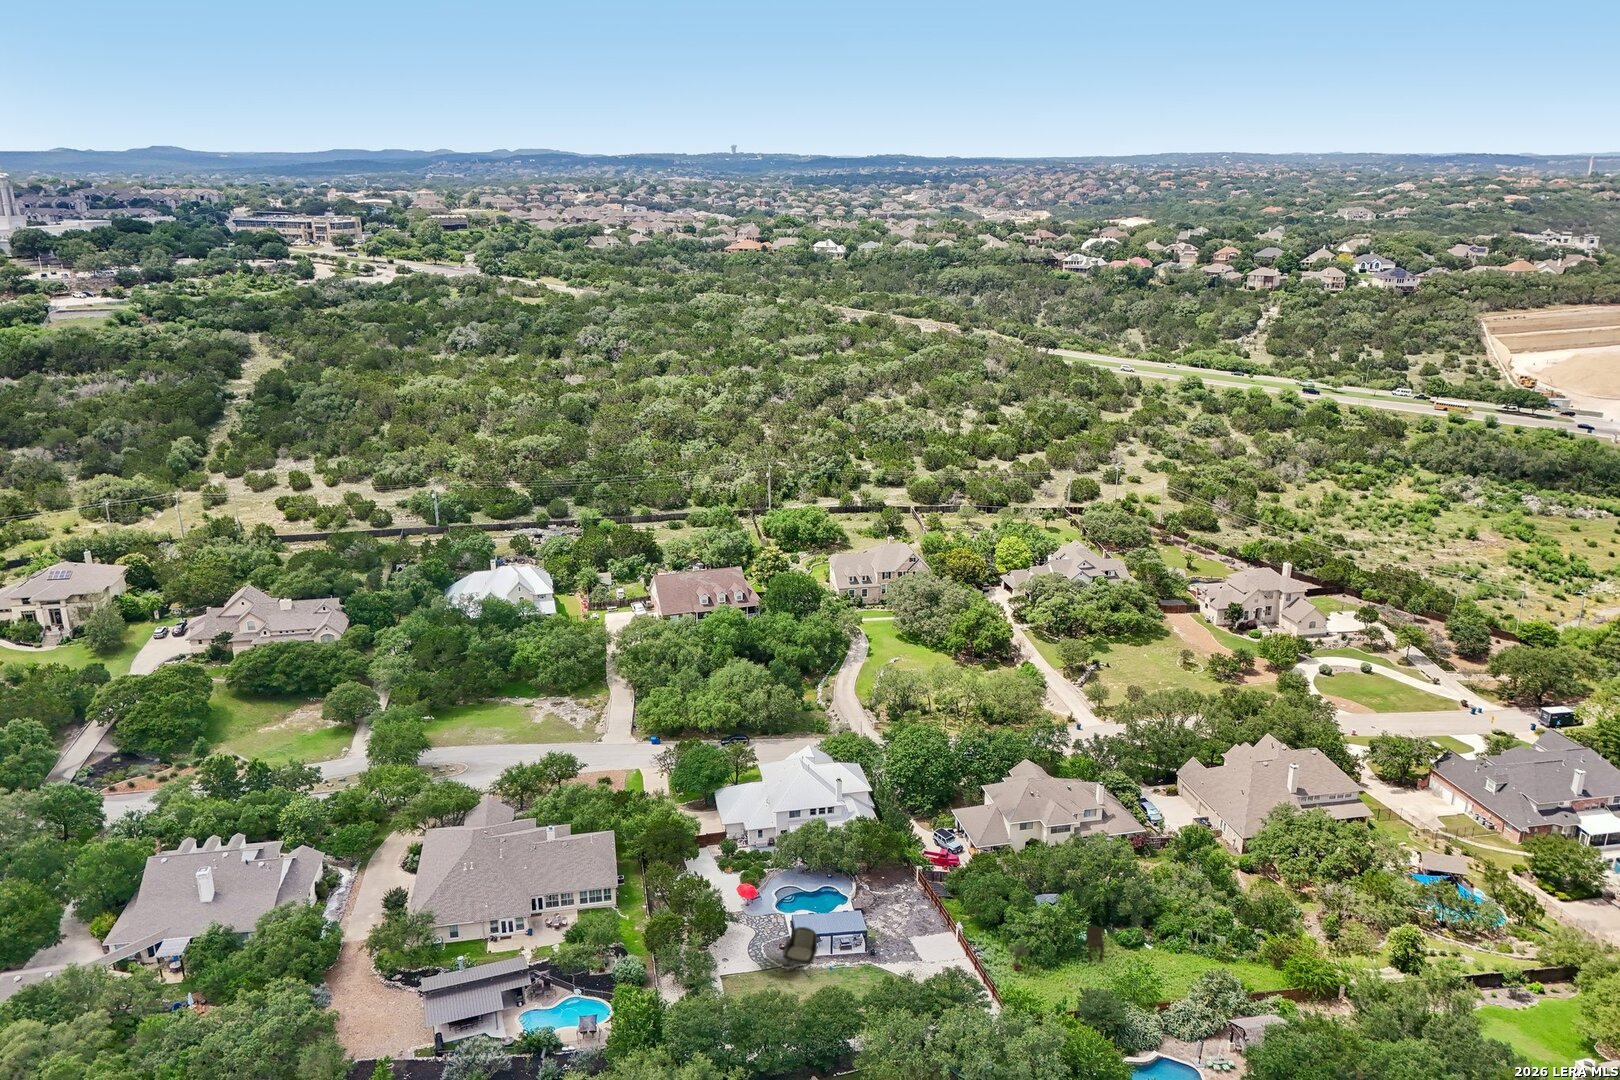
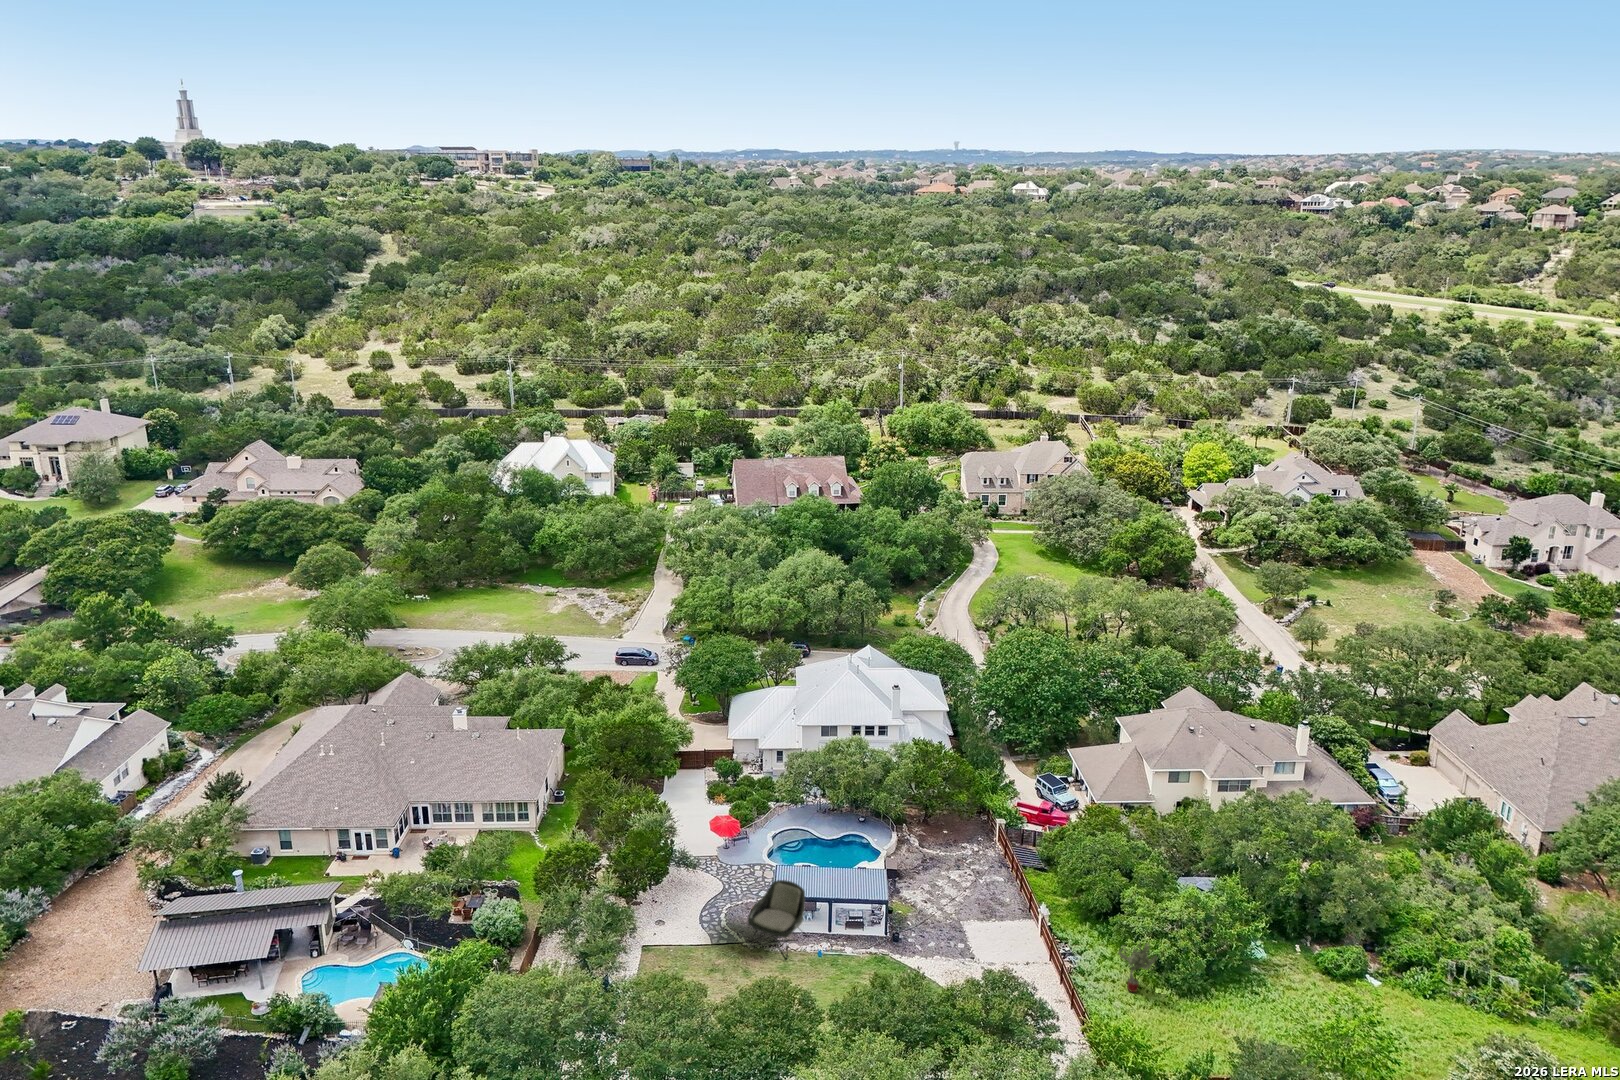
bench: present [1086,926,1104,962] -> none [1259,935,1291,997]

